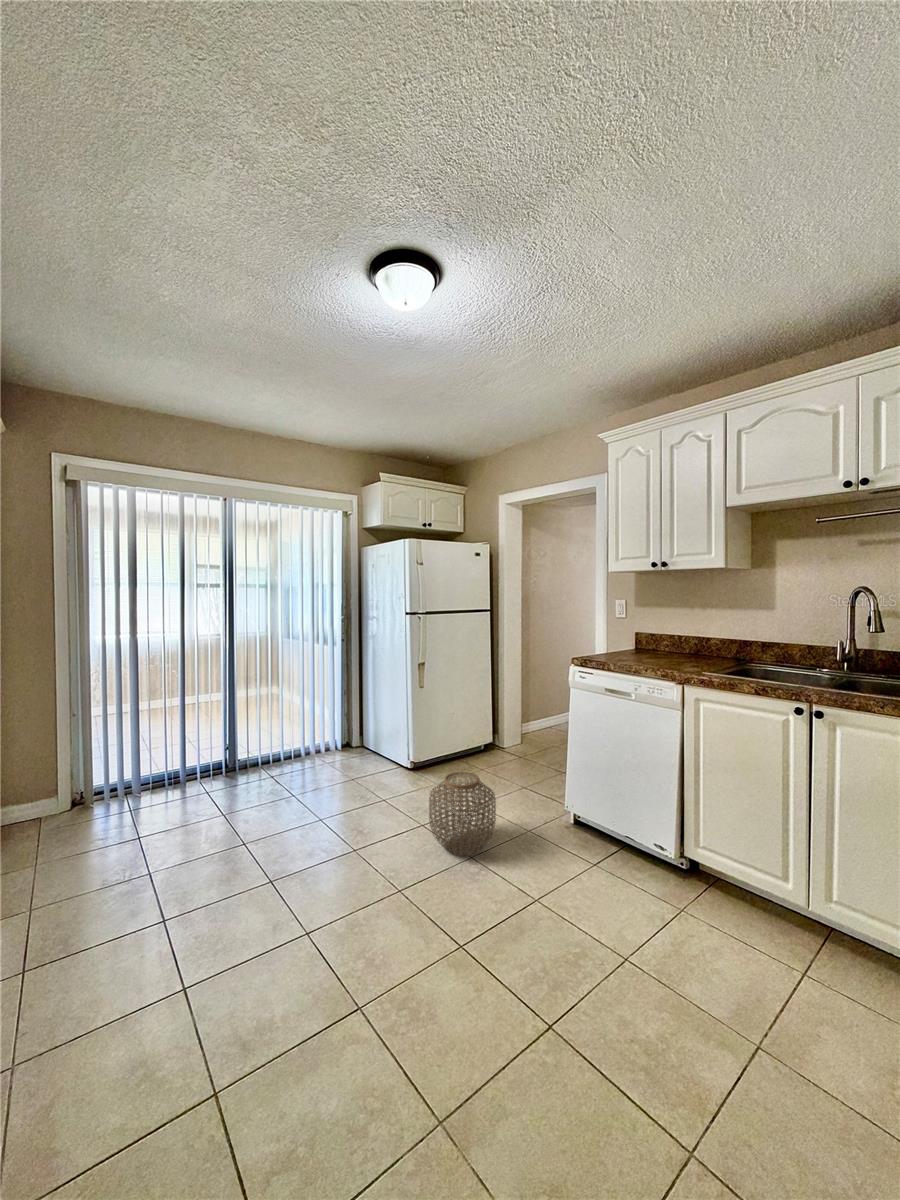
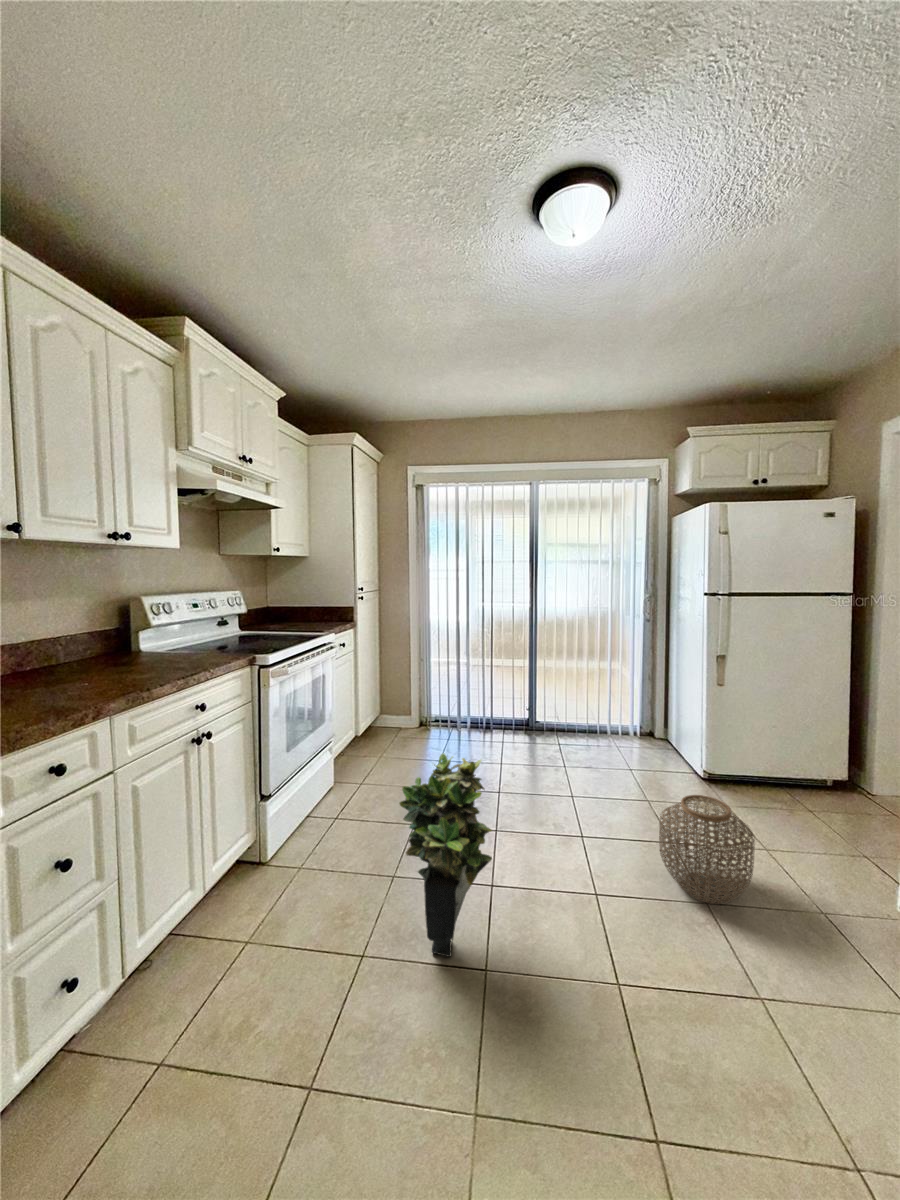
potted plant: none [229,792,349,1028] -> present [399,753,492,957]

